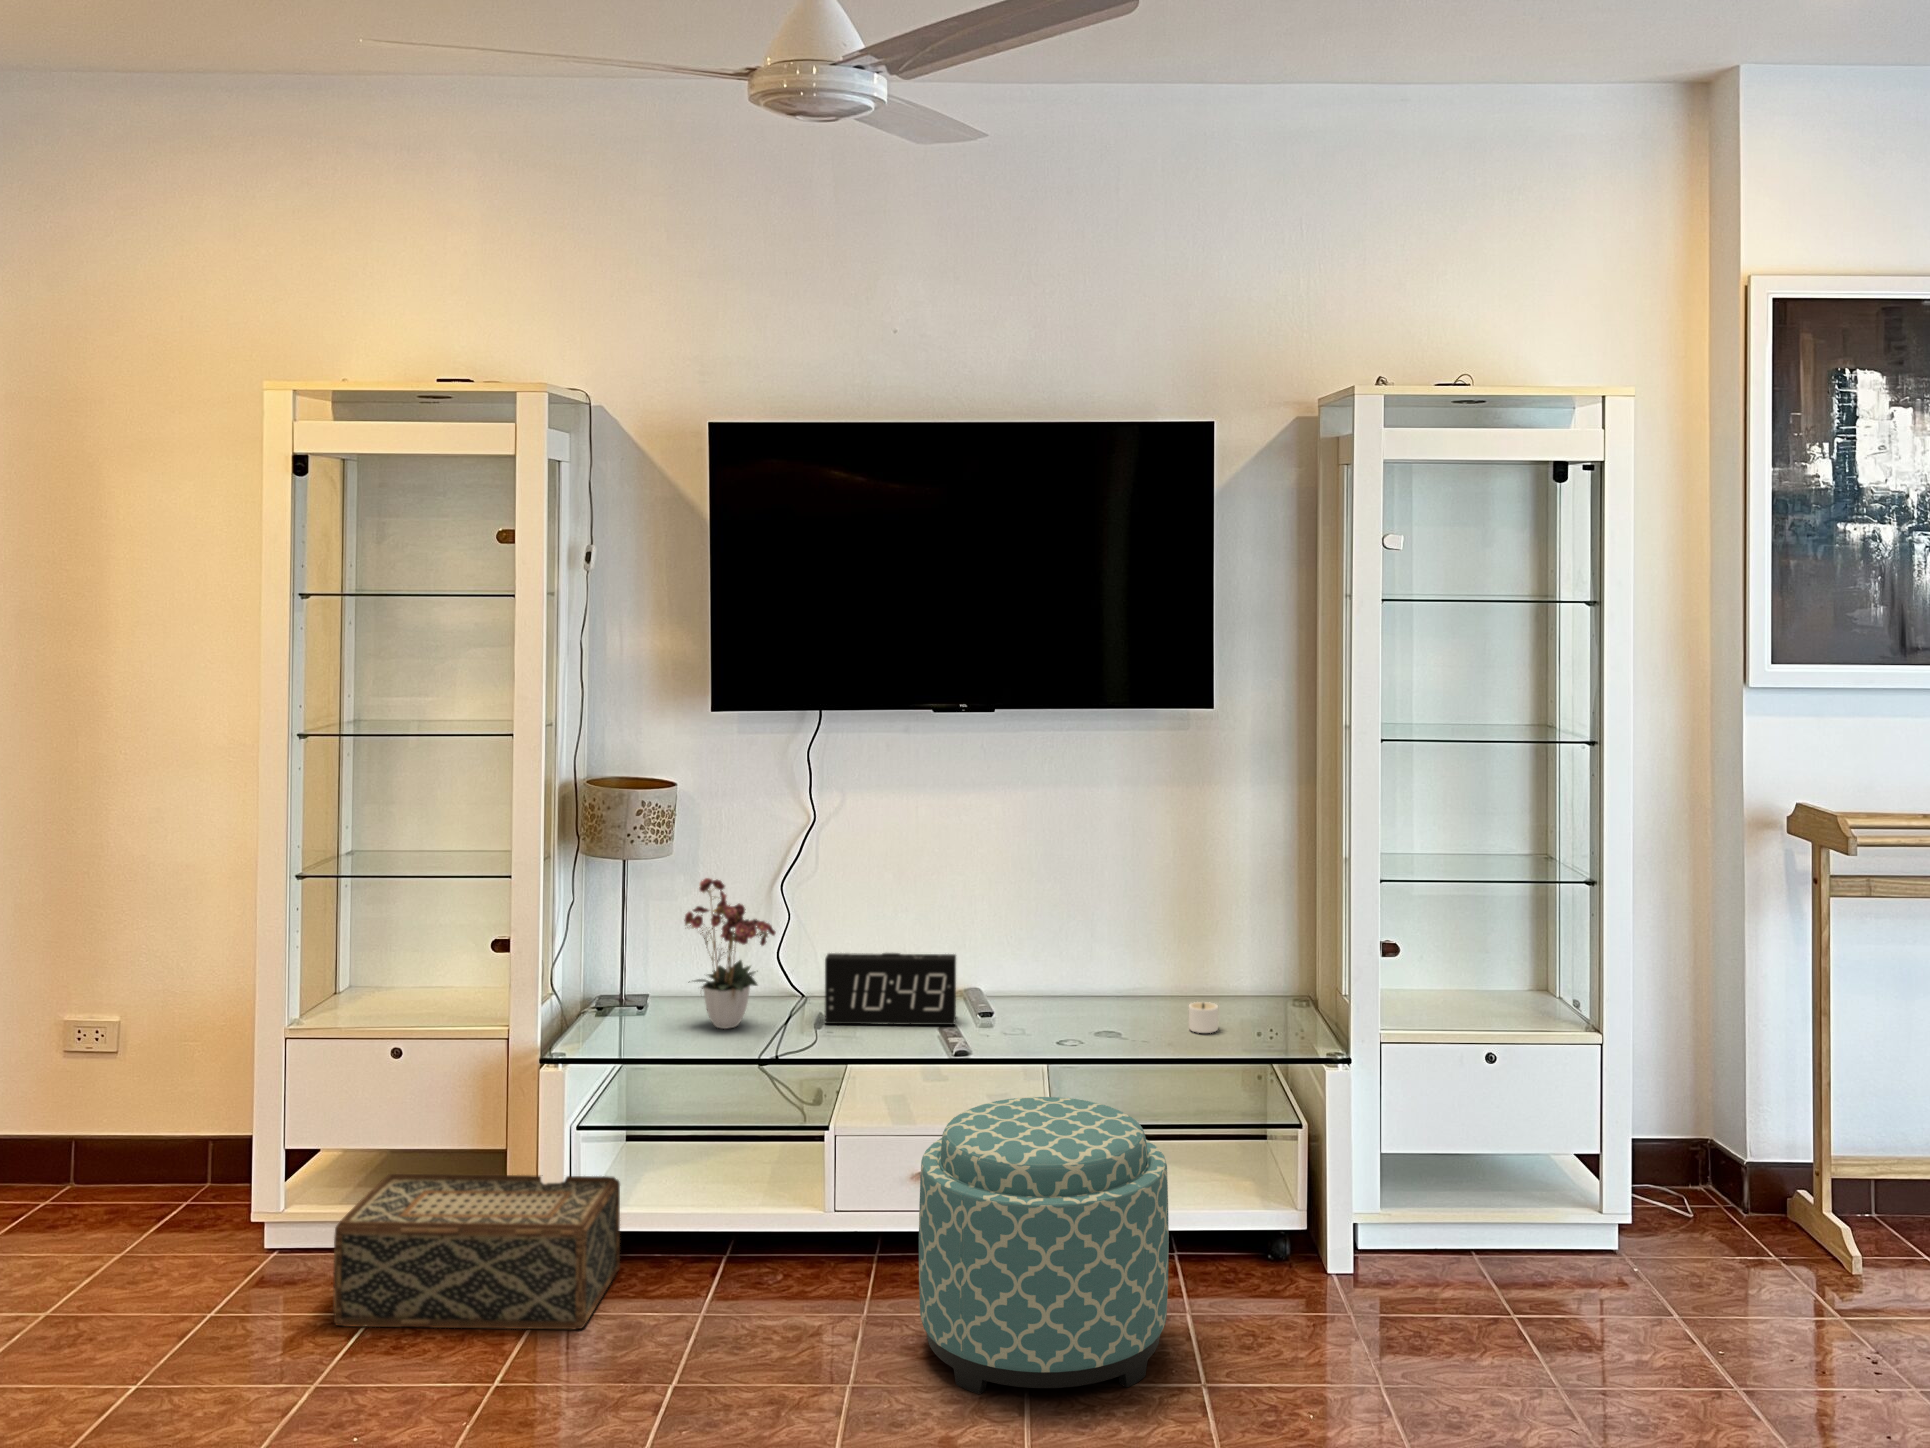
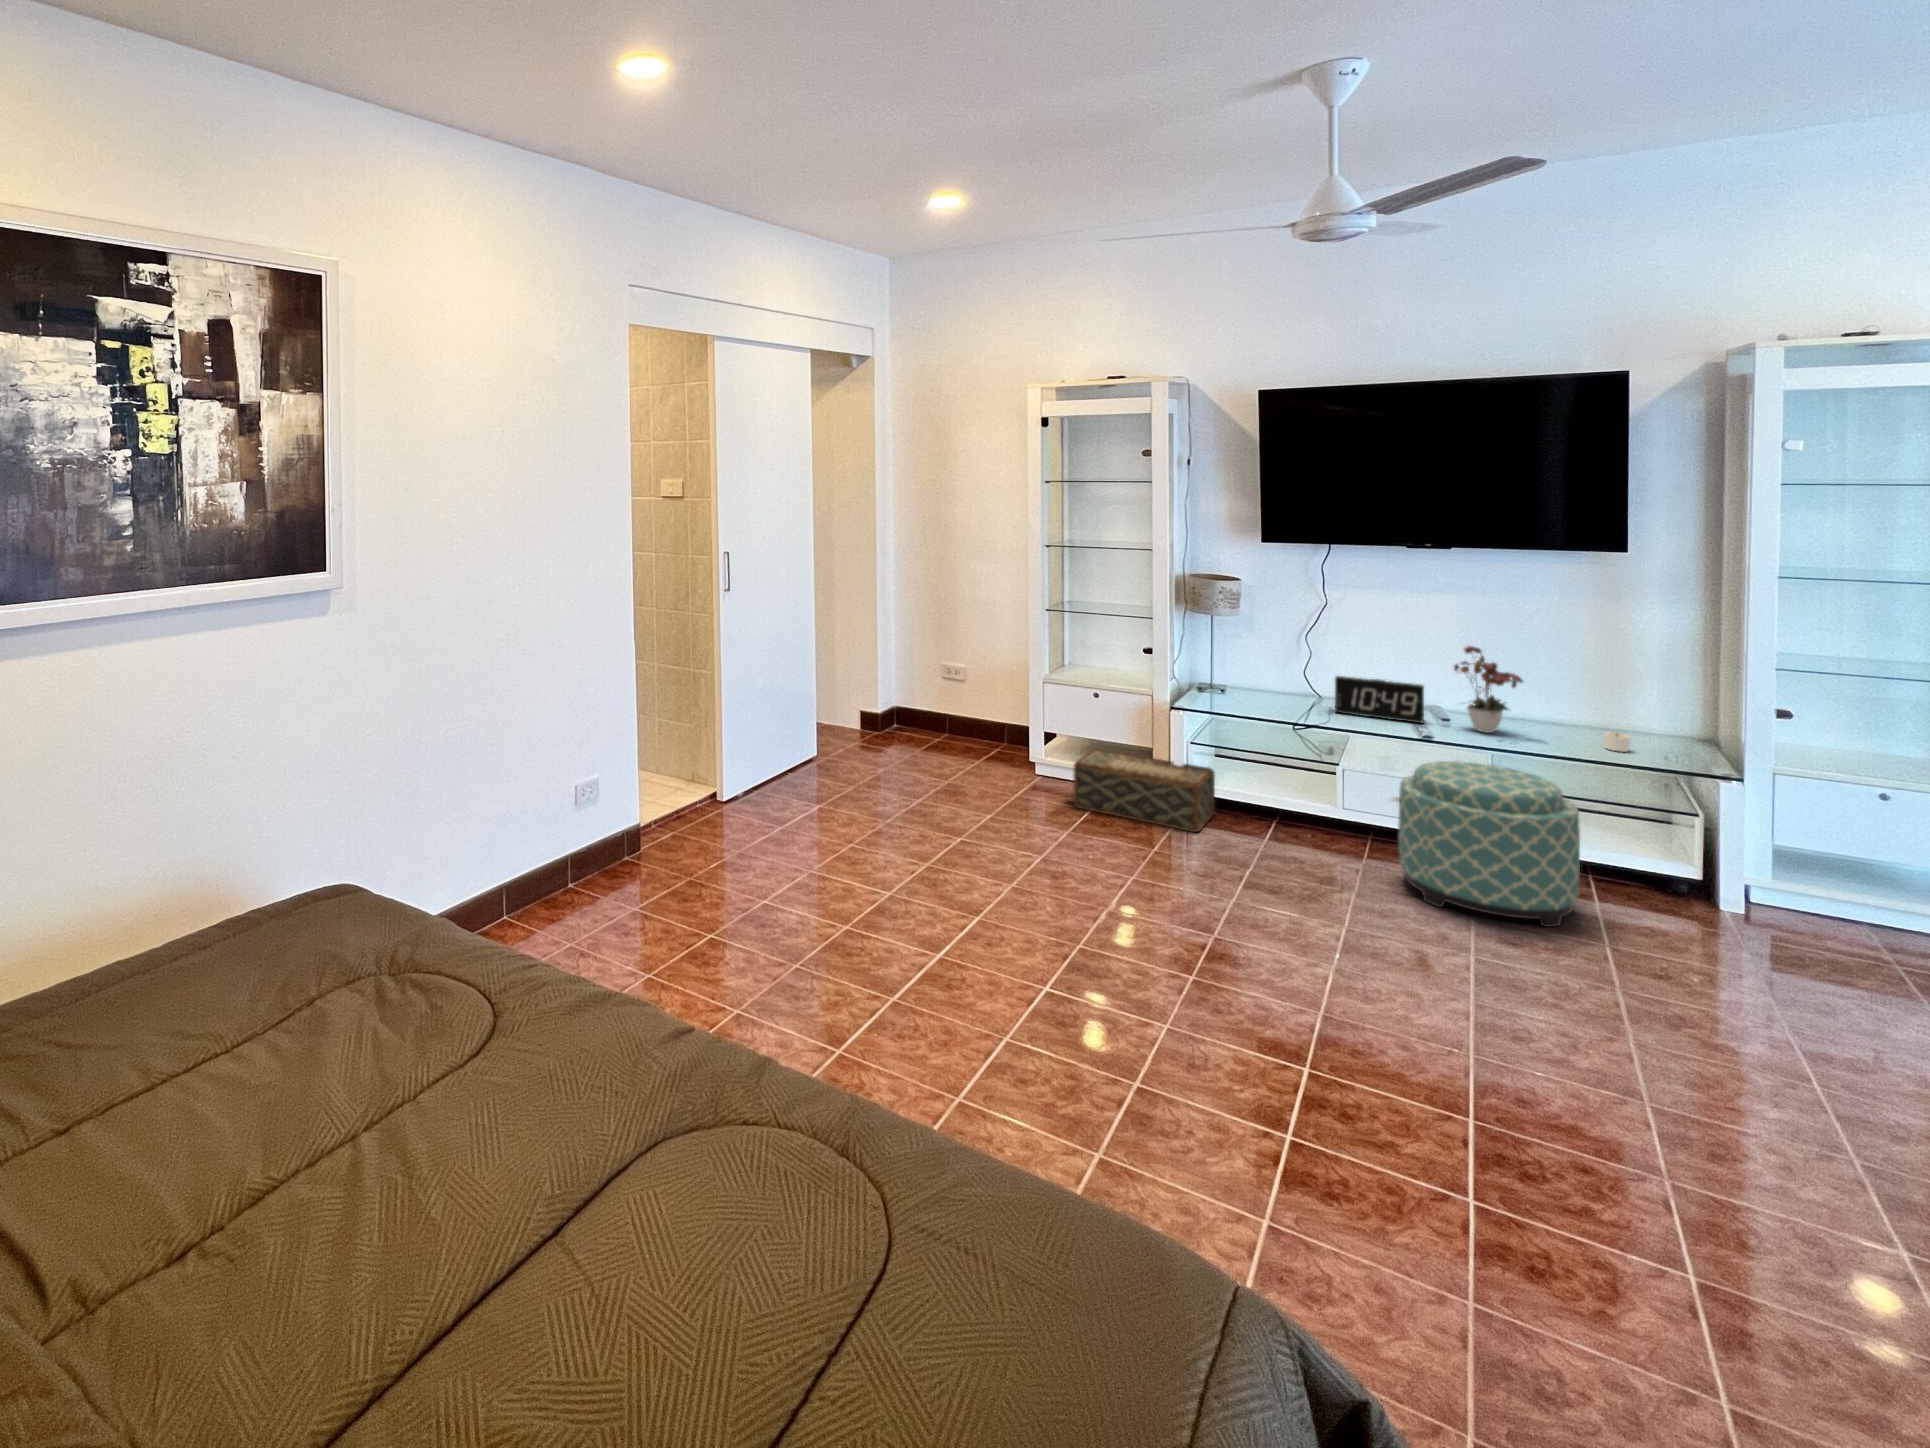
flower arrangement: present [684,878,776,1029] -> present [1454,646,1523,733]

